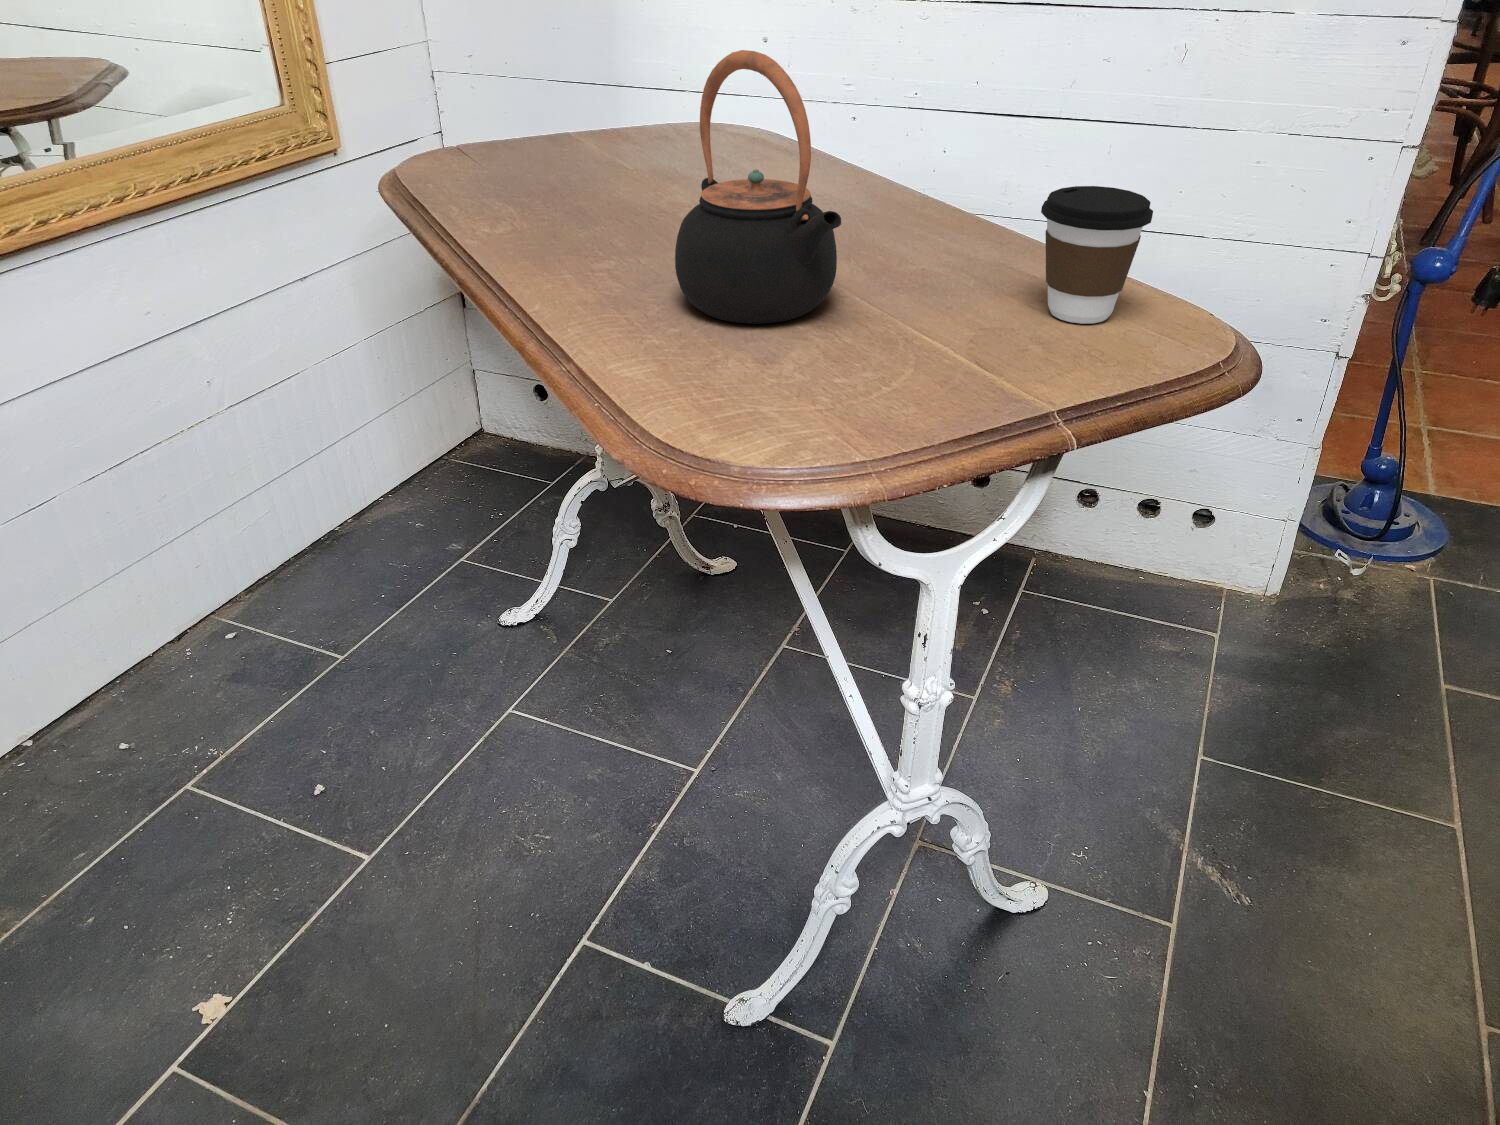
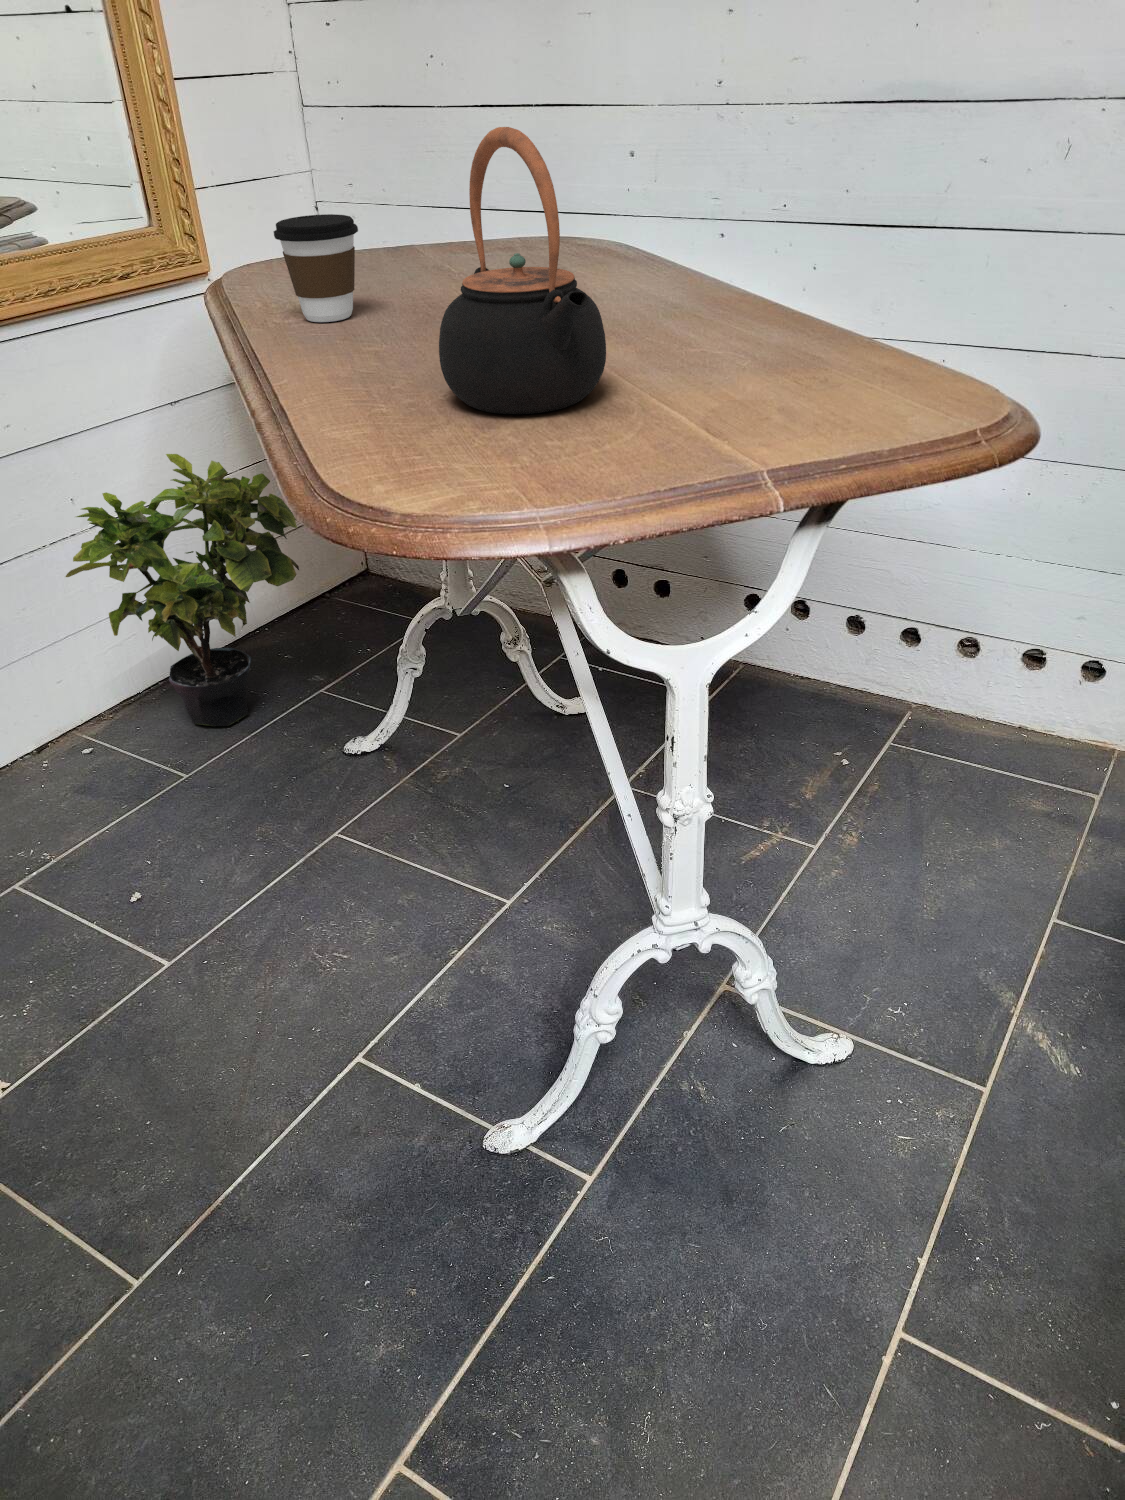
coffee cup: present [1041,186,1153,324] -> present [274,214,358,322]
potted plant: none [210,335,452,603] -> present [66,454,299,726]

